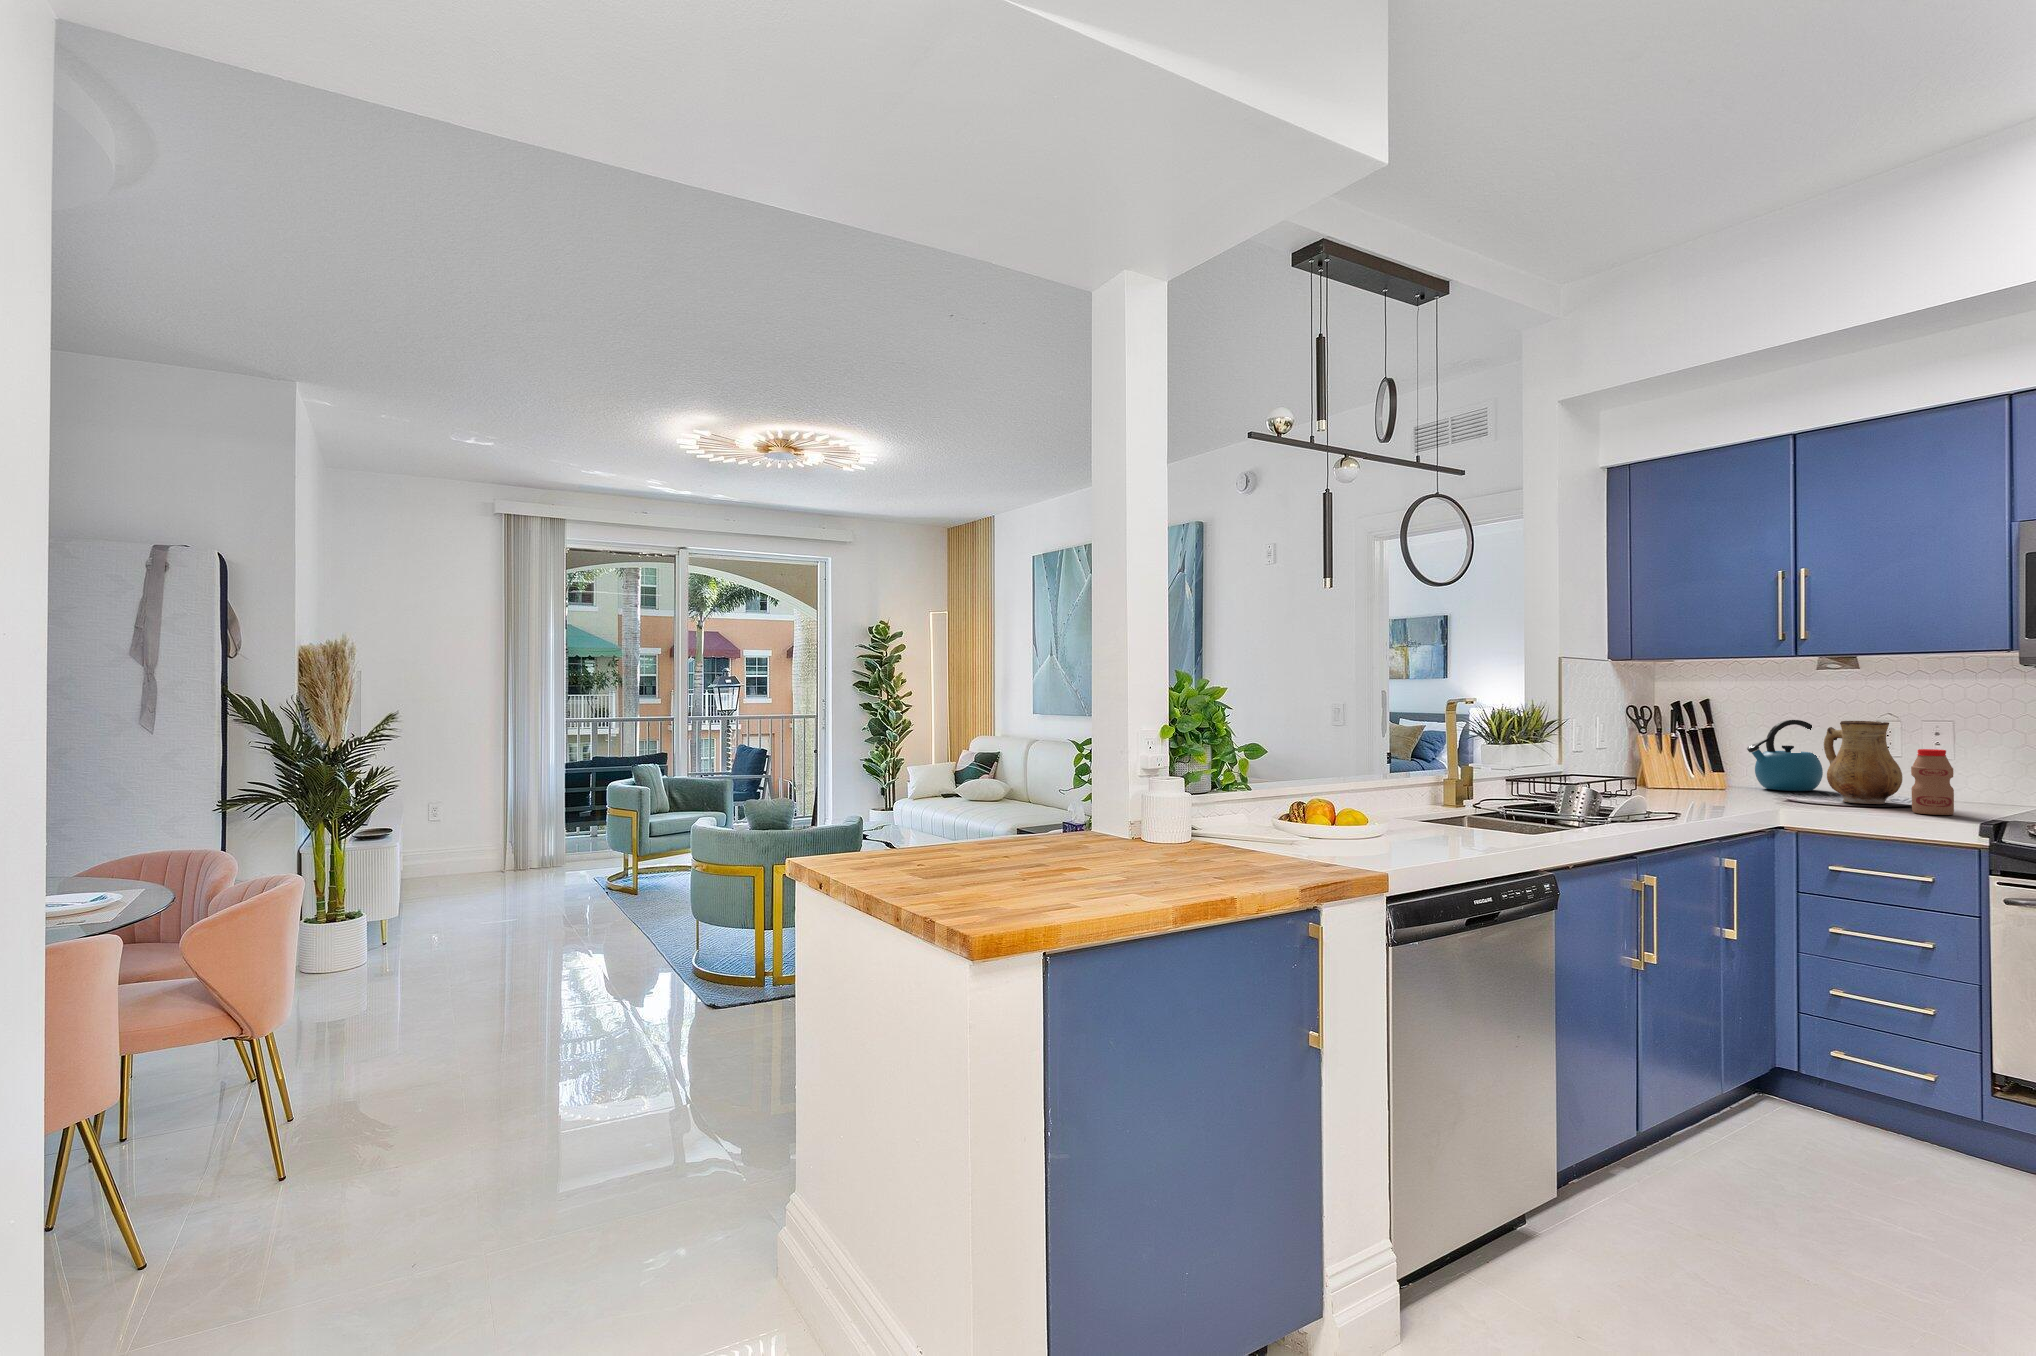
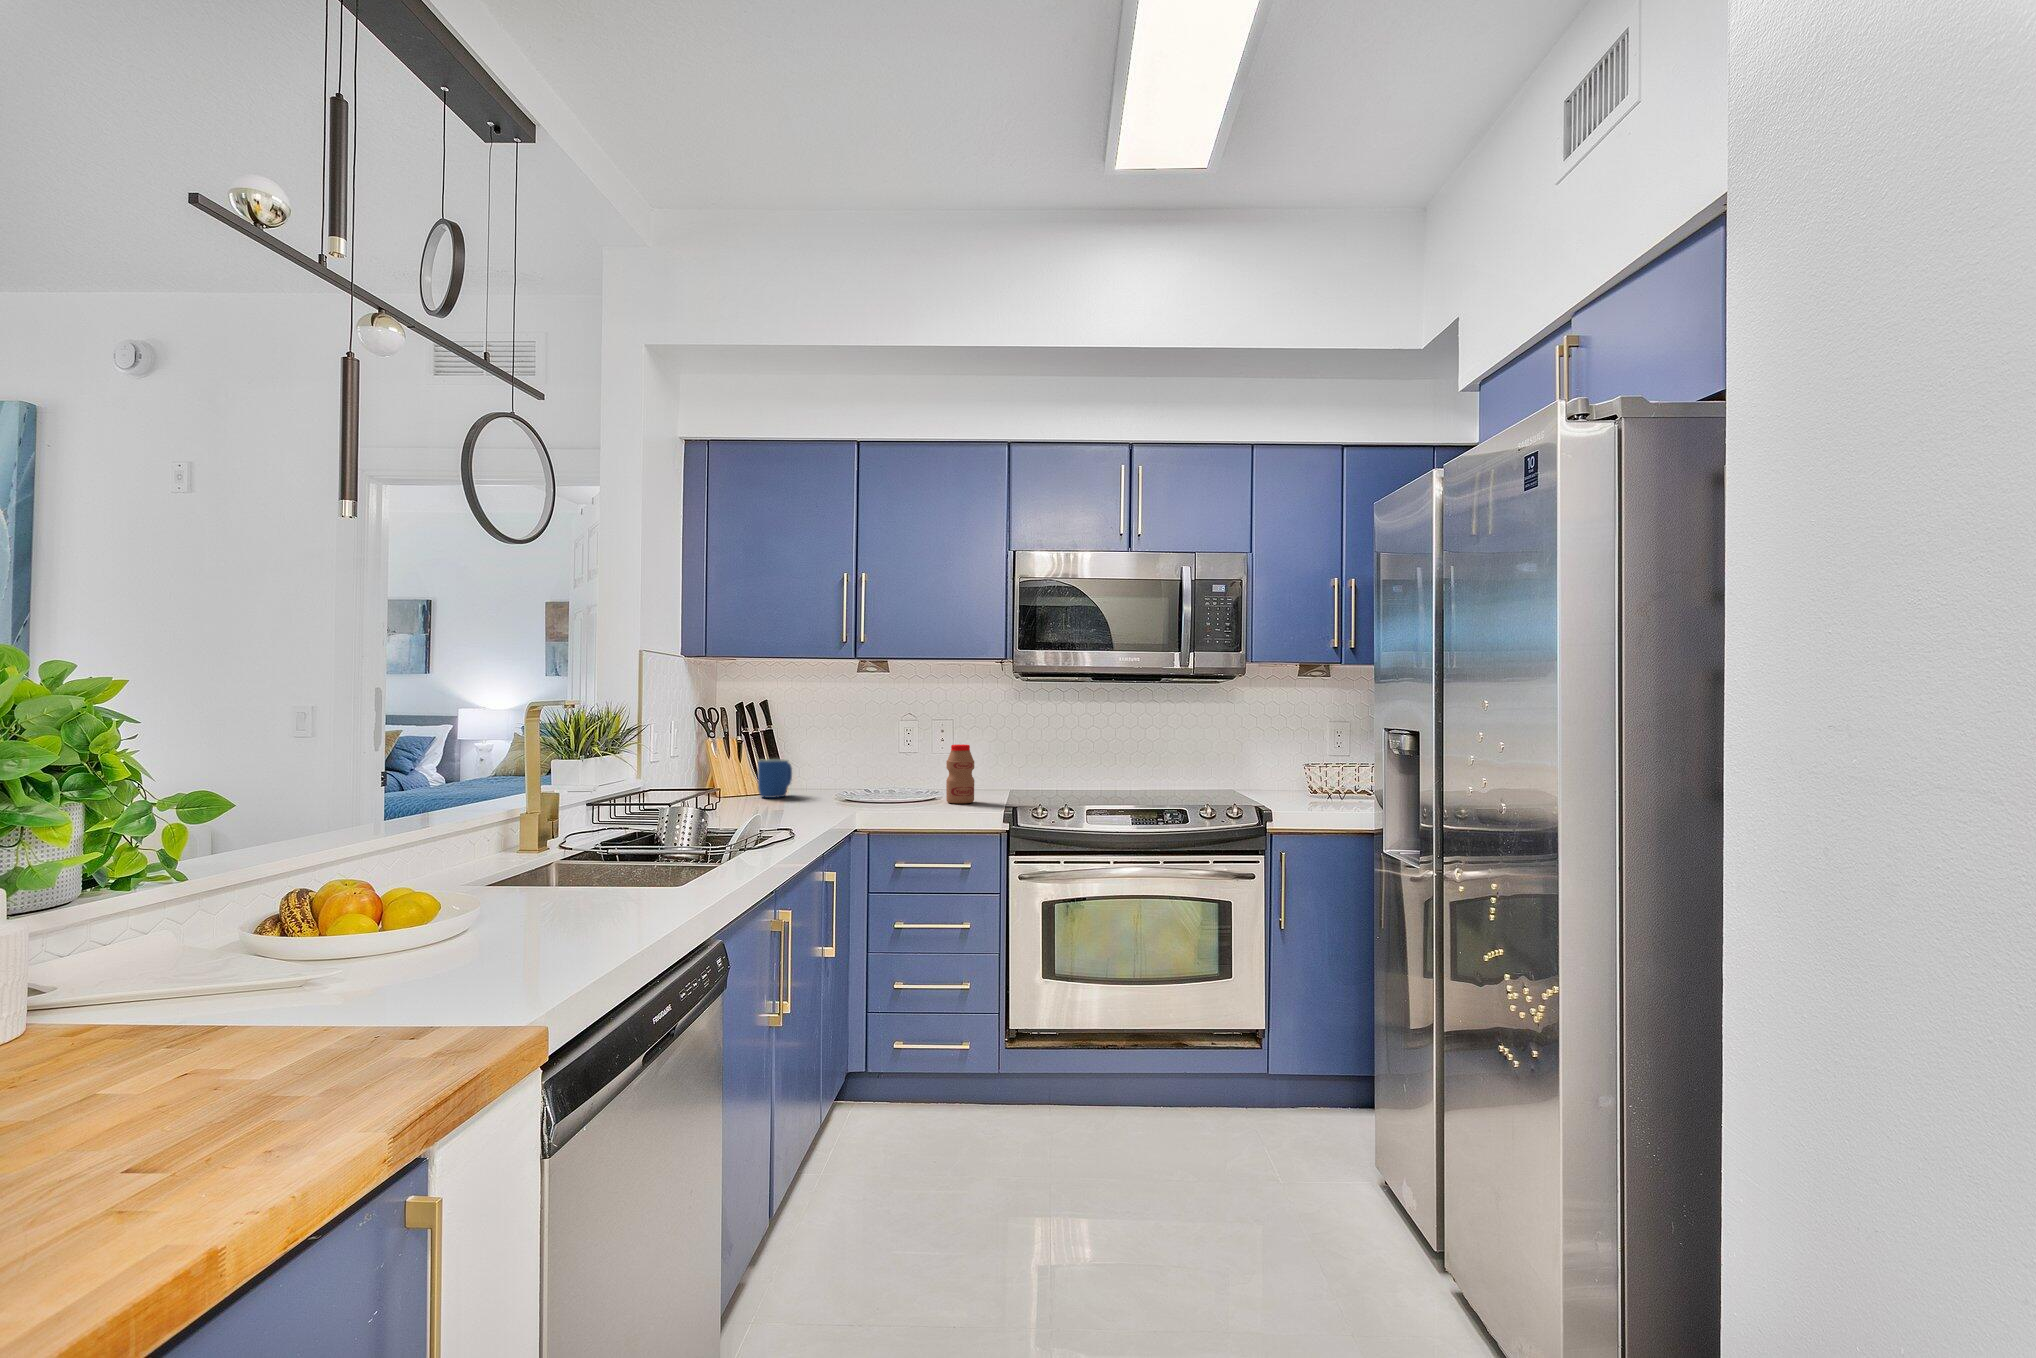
kettle: present [1747,720,1823,791] -> none [804,720,861,789]
ceramic pitcher: present [1824,721,1903,804] -> none [872,720,930,797]
mug: none [1686,756,1728,793] -> present [757,759,792,798]

